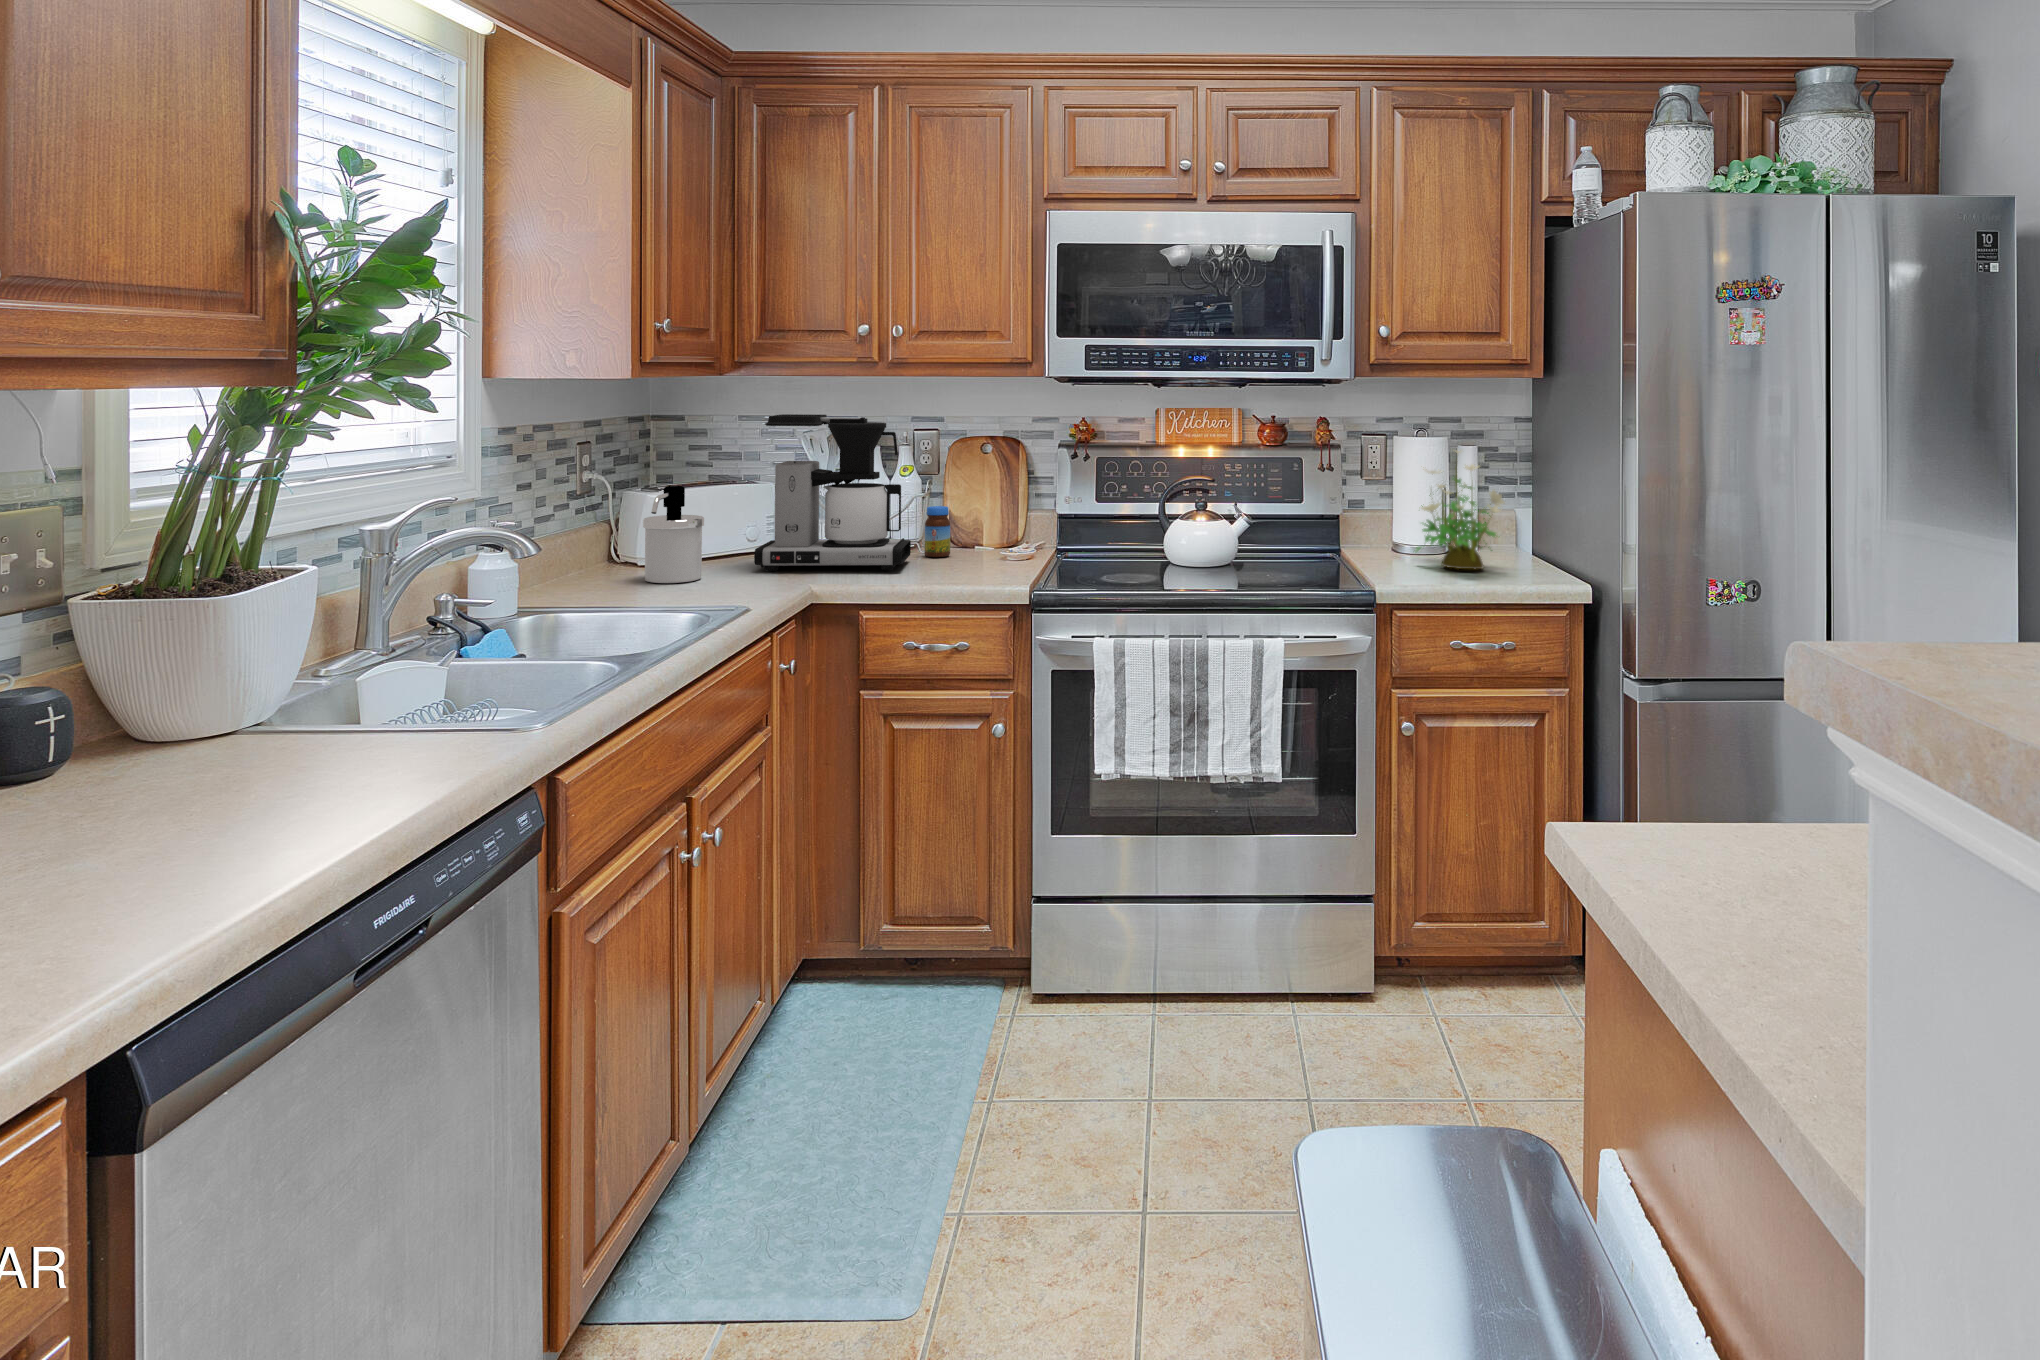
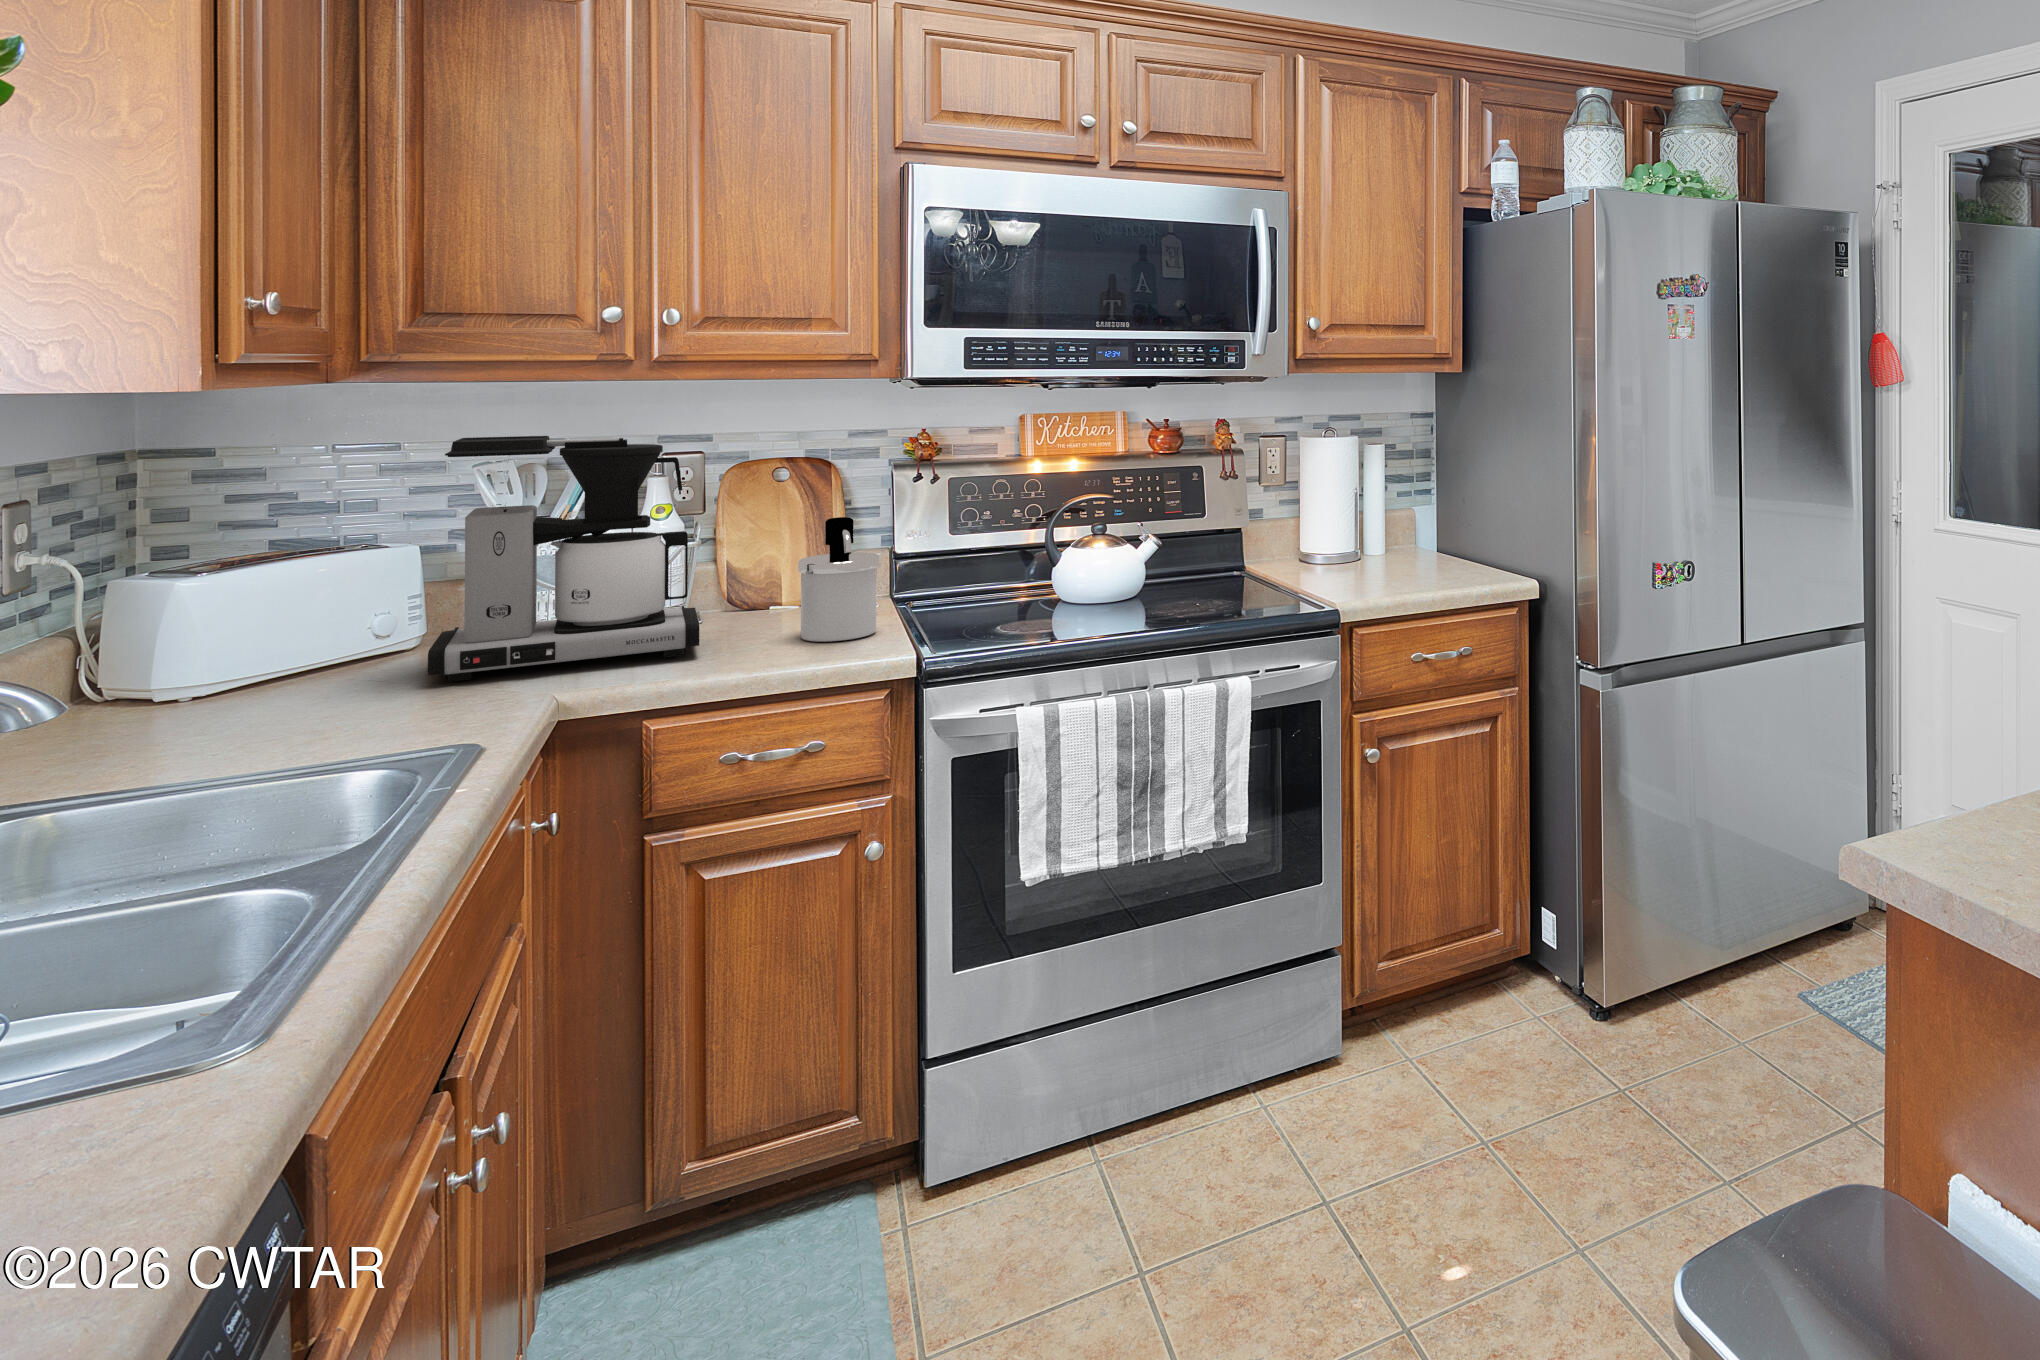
potted plant: present [1417,451,1504,569] -> none [1330,449,1433,575]
soap dispenser: present [643,486,704,583] -> present [798,517,879,642]
jar: present [924,506,950,557] -> none [709,555,750,627]

